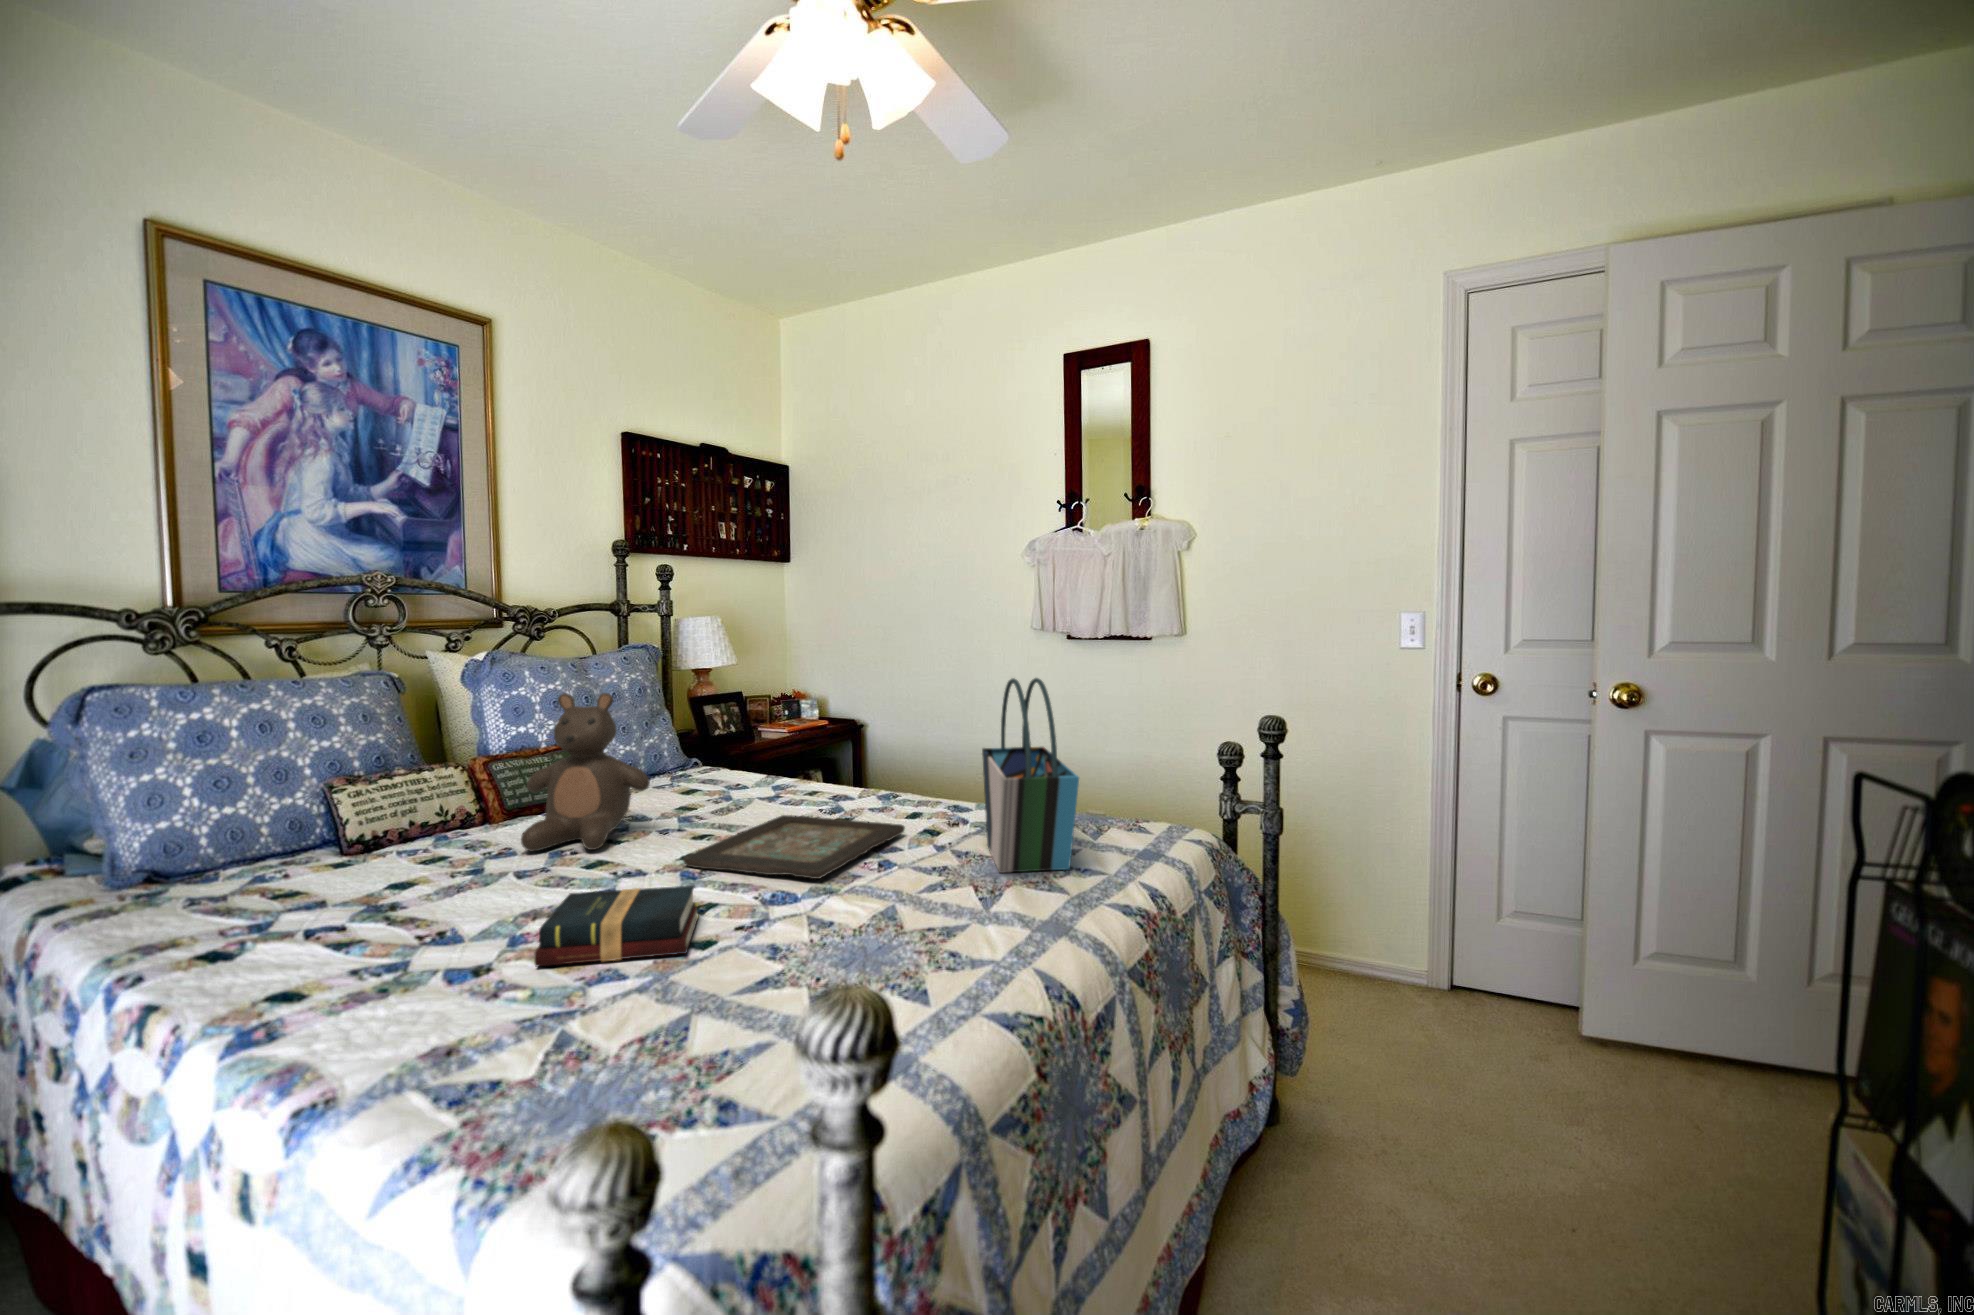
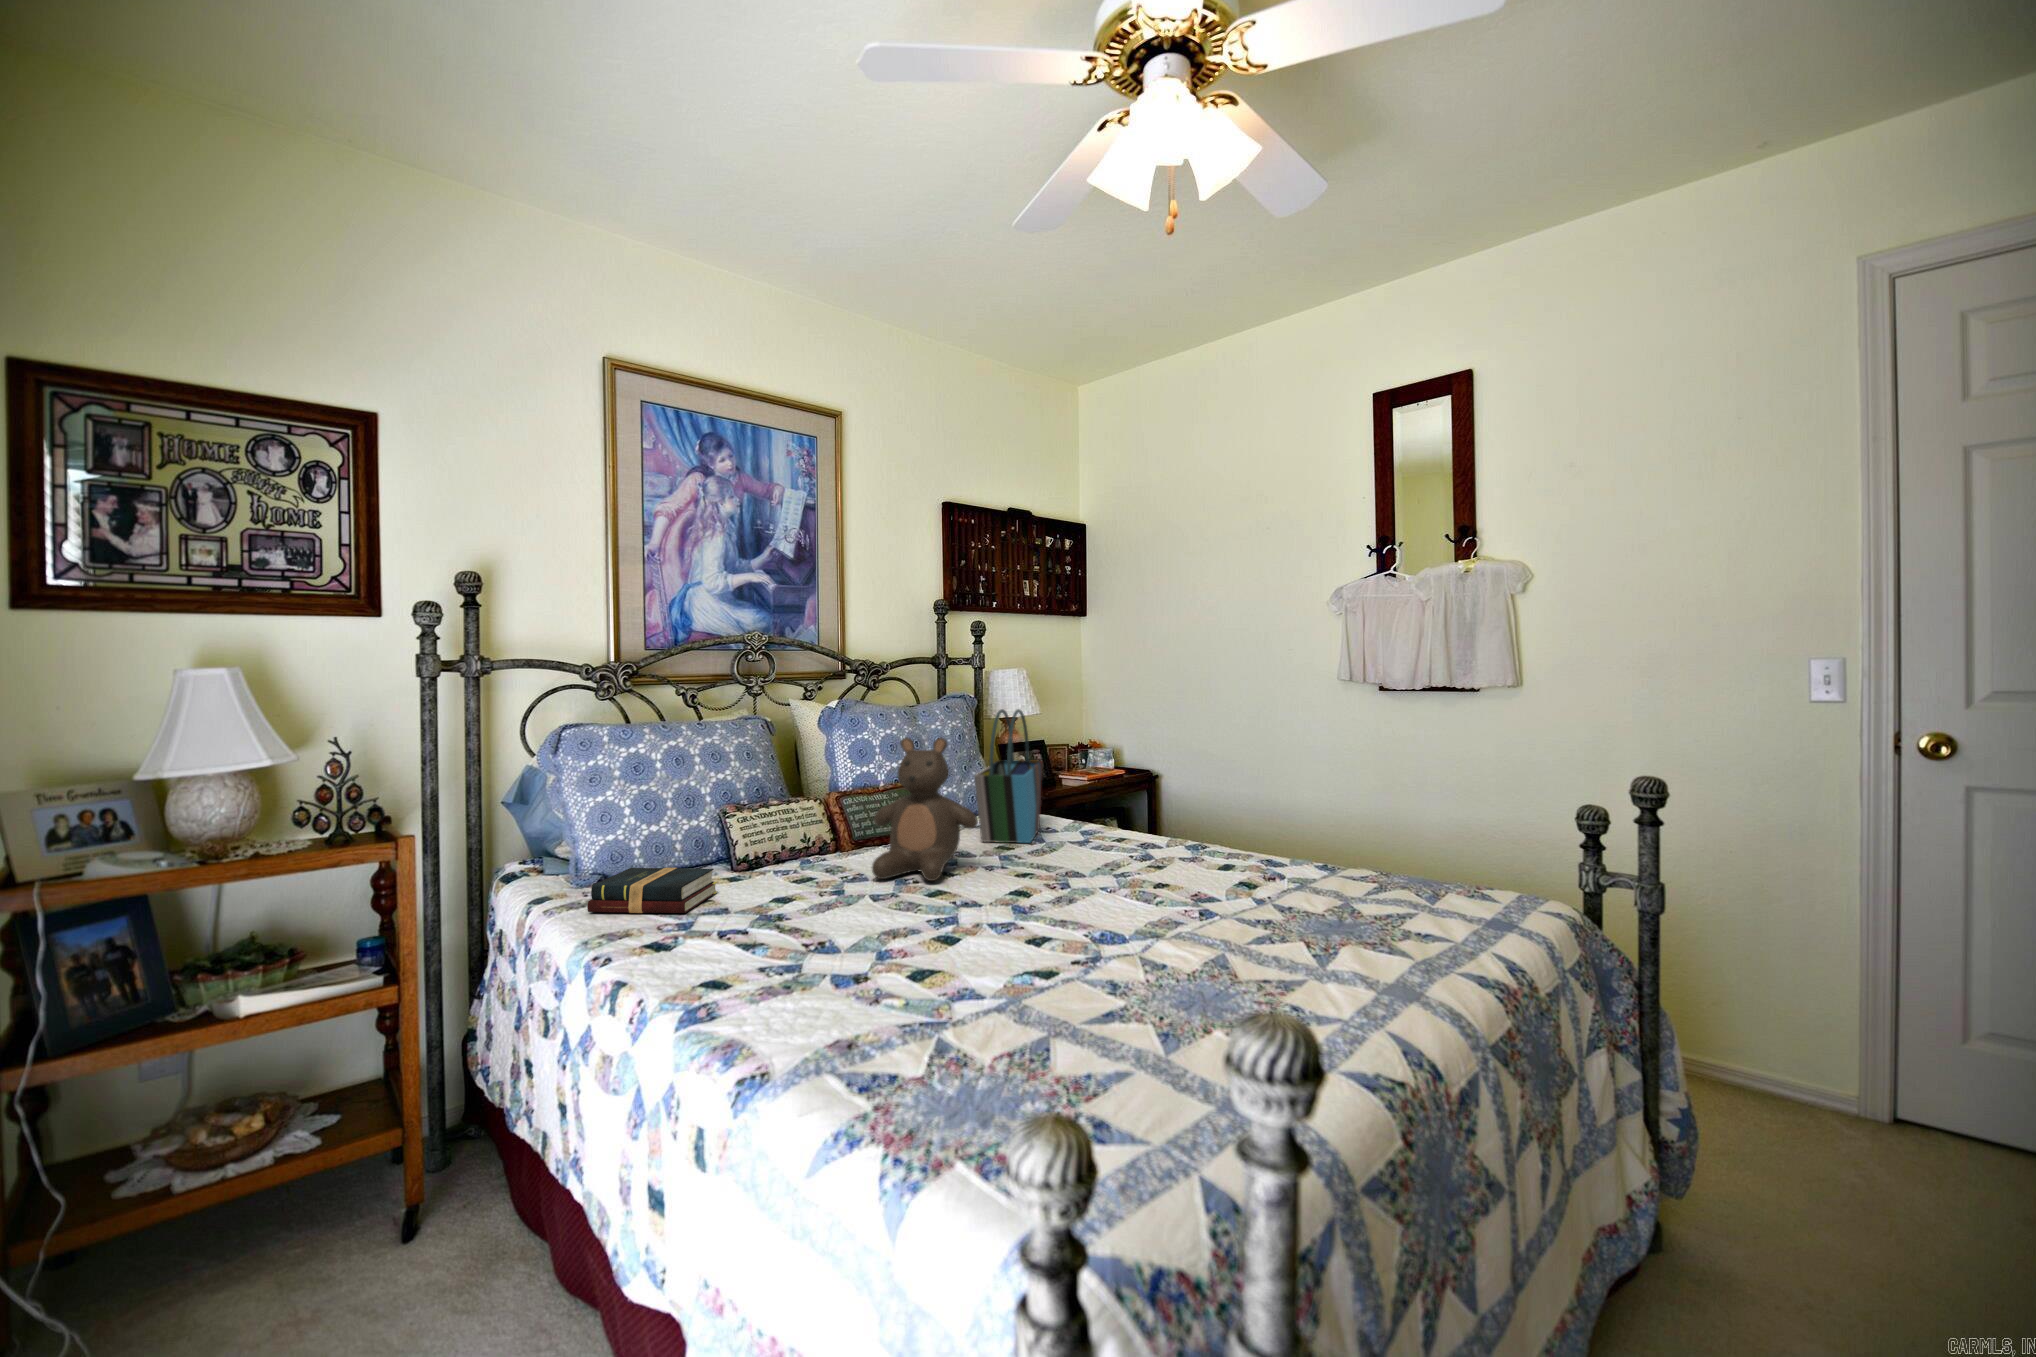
tote bag: present [982,678,1079,873] -> present [974,709,1042,843]
decorative tray: present [683,815,905,879] -> none [1013,860,1221,923]
hardback book: present [534,886,699,967] -> present [587,868,717,913]

